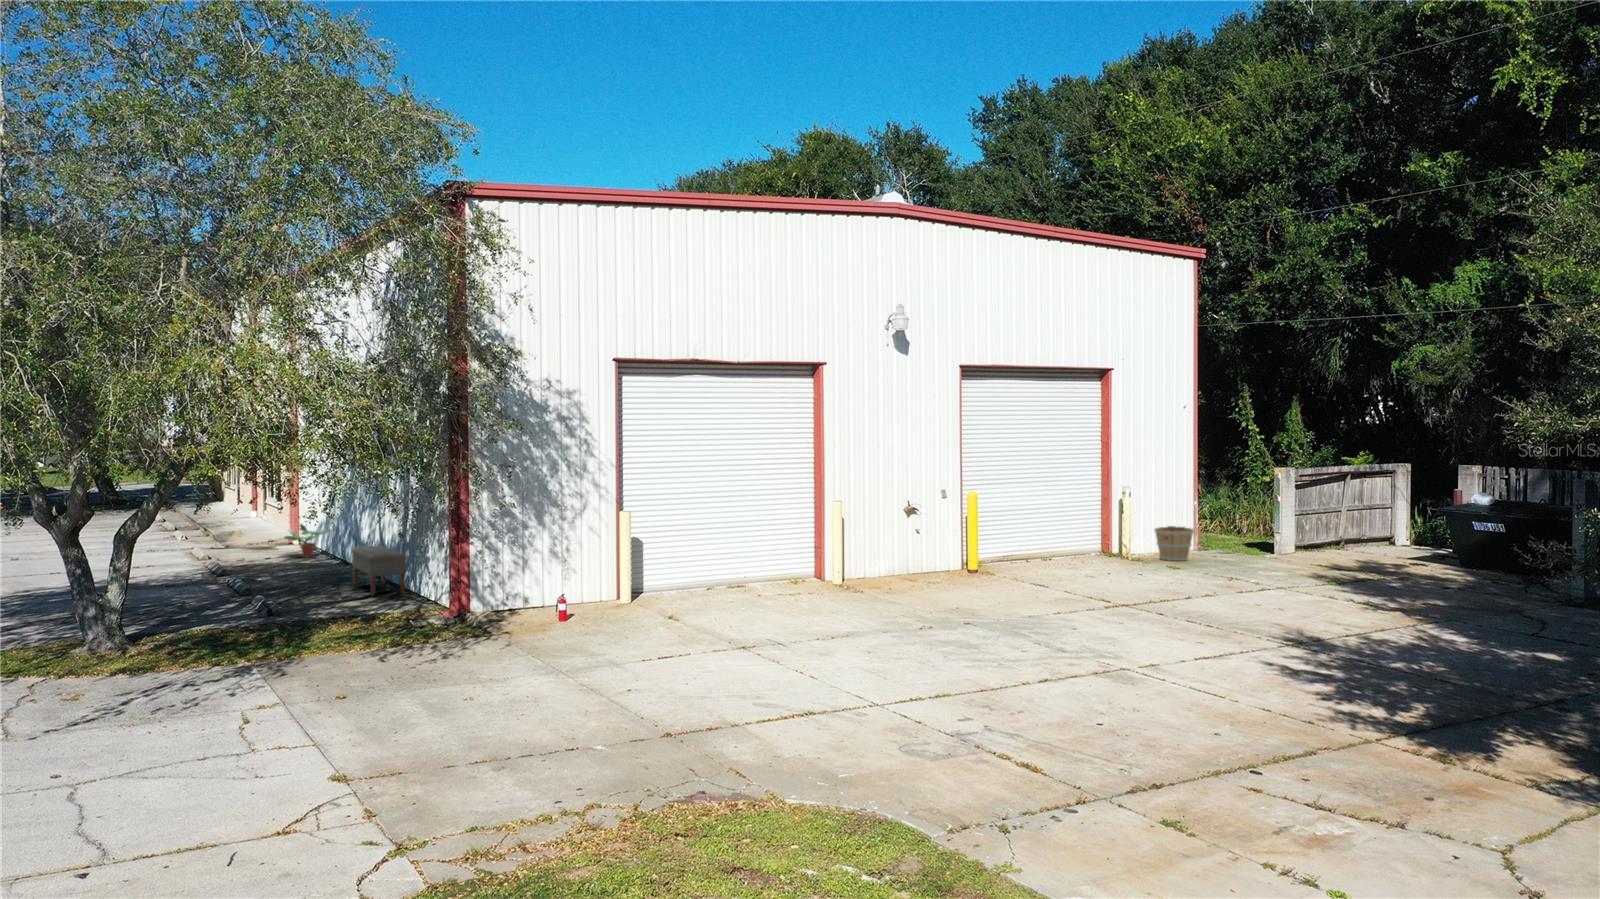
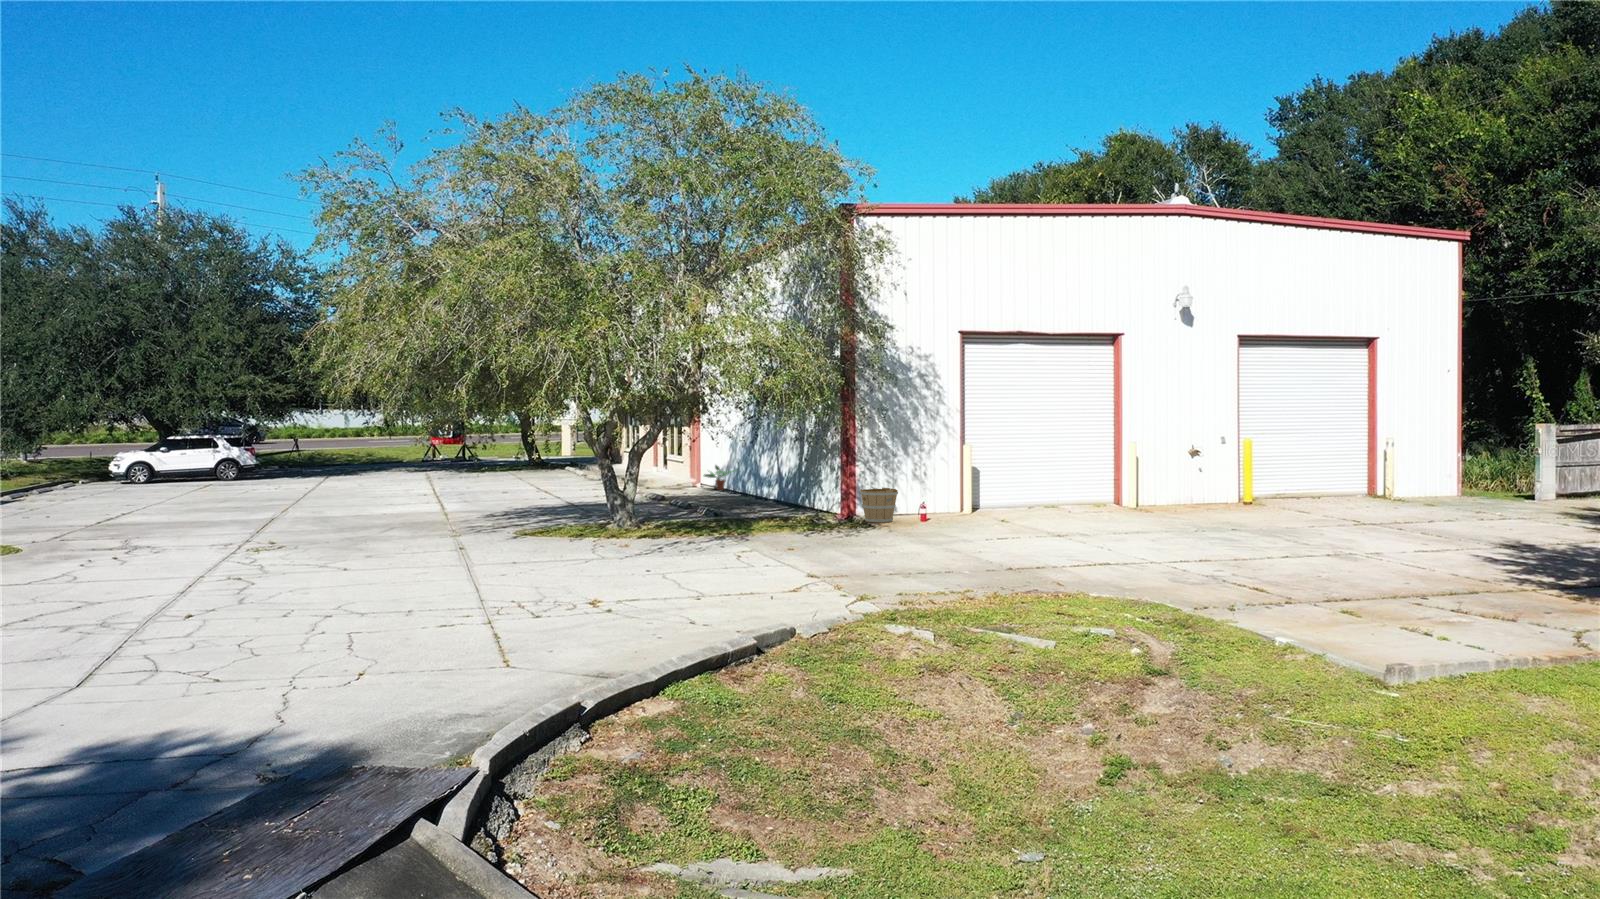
wooden bucket: present [1155,526,1194,561] -> present [860,488,898,523]
bench: present [351,546,407,596] -> none [762,475,804,508]

